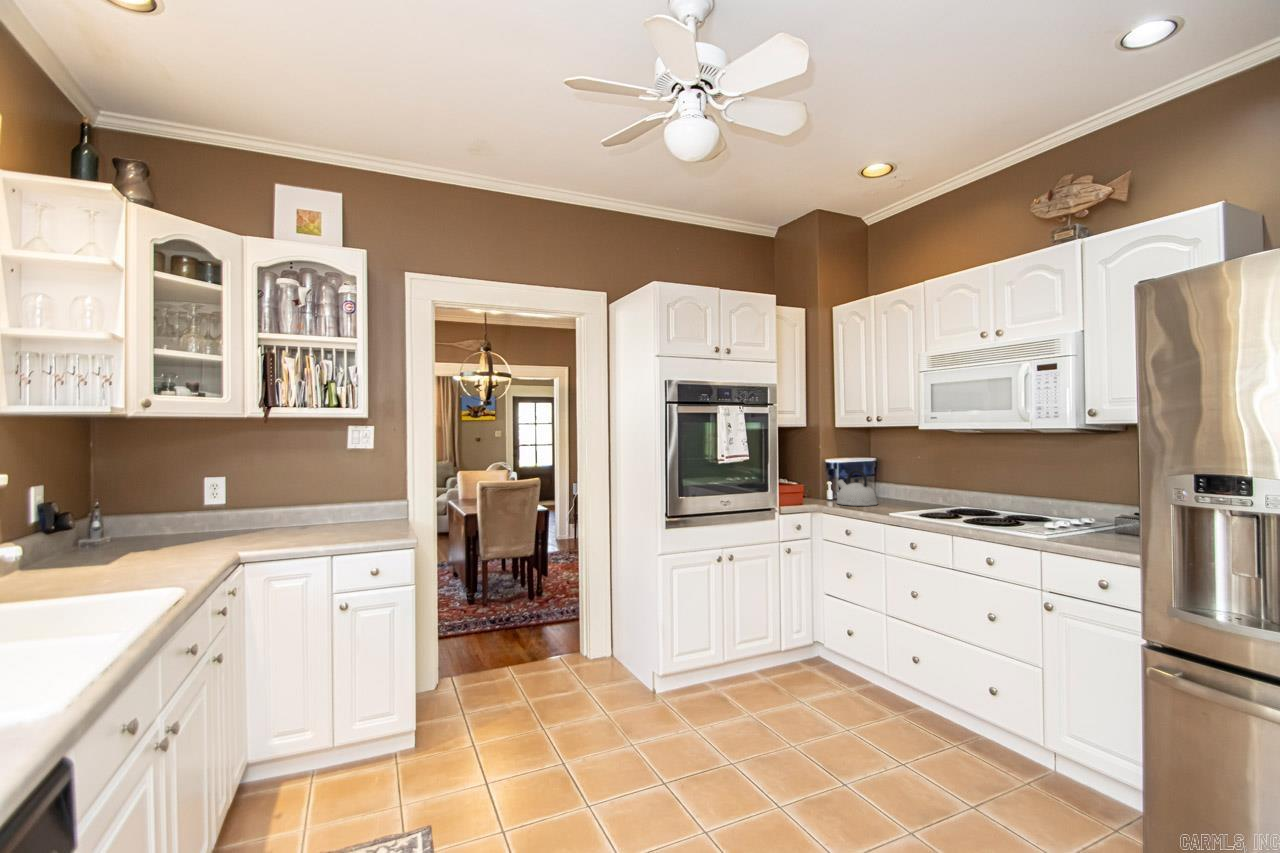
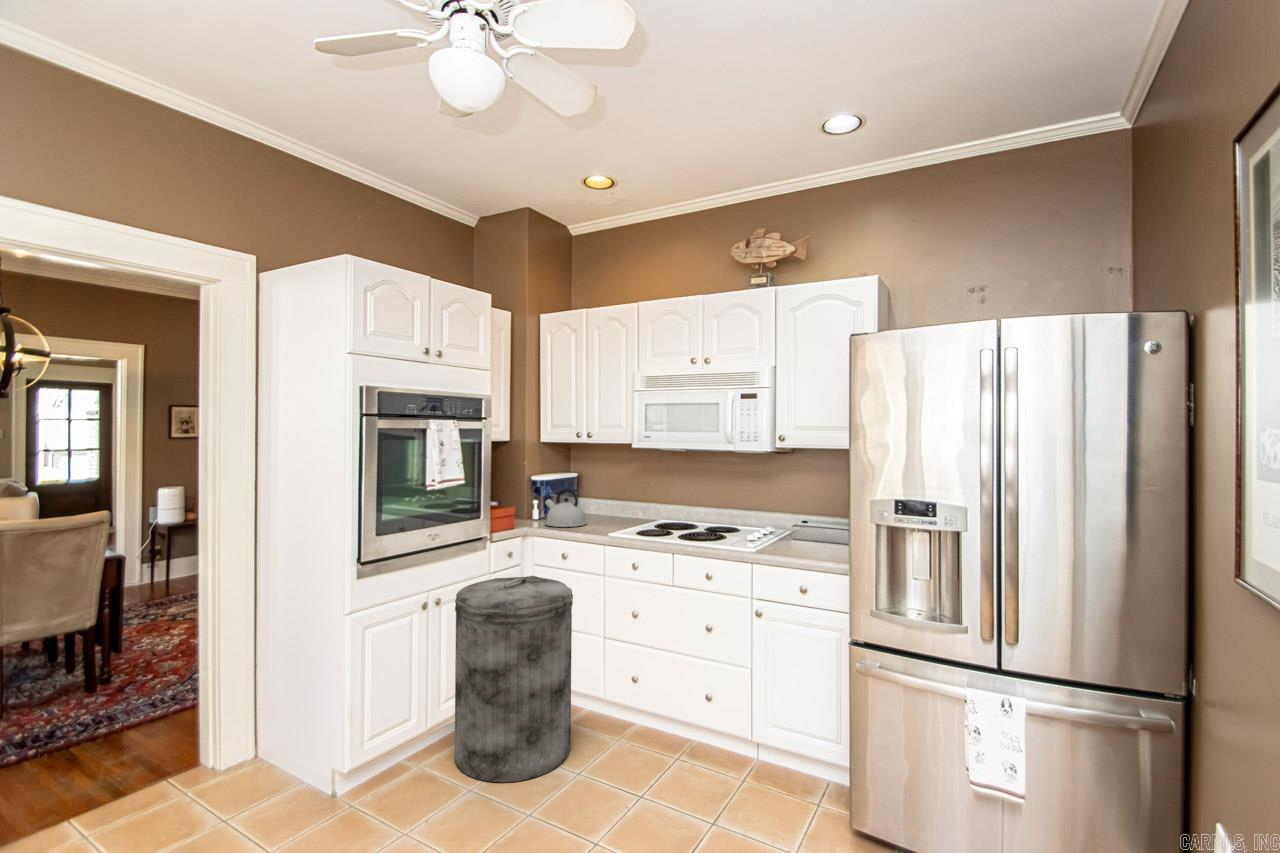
trash can: none [741,544,847,720] -> present [455,576,573,782]

